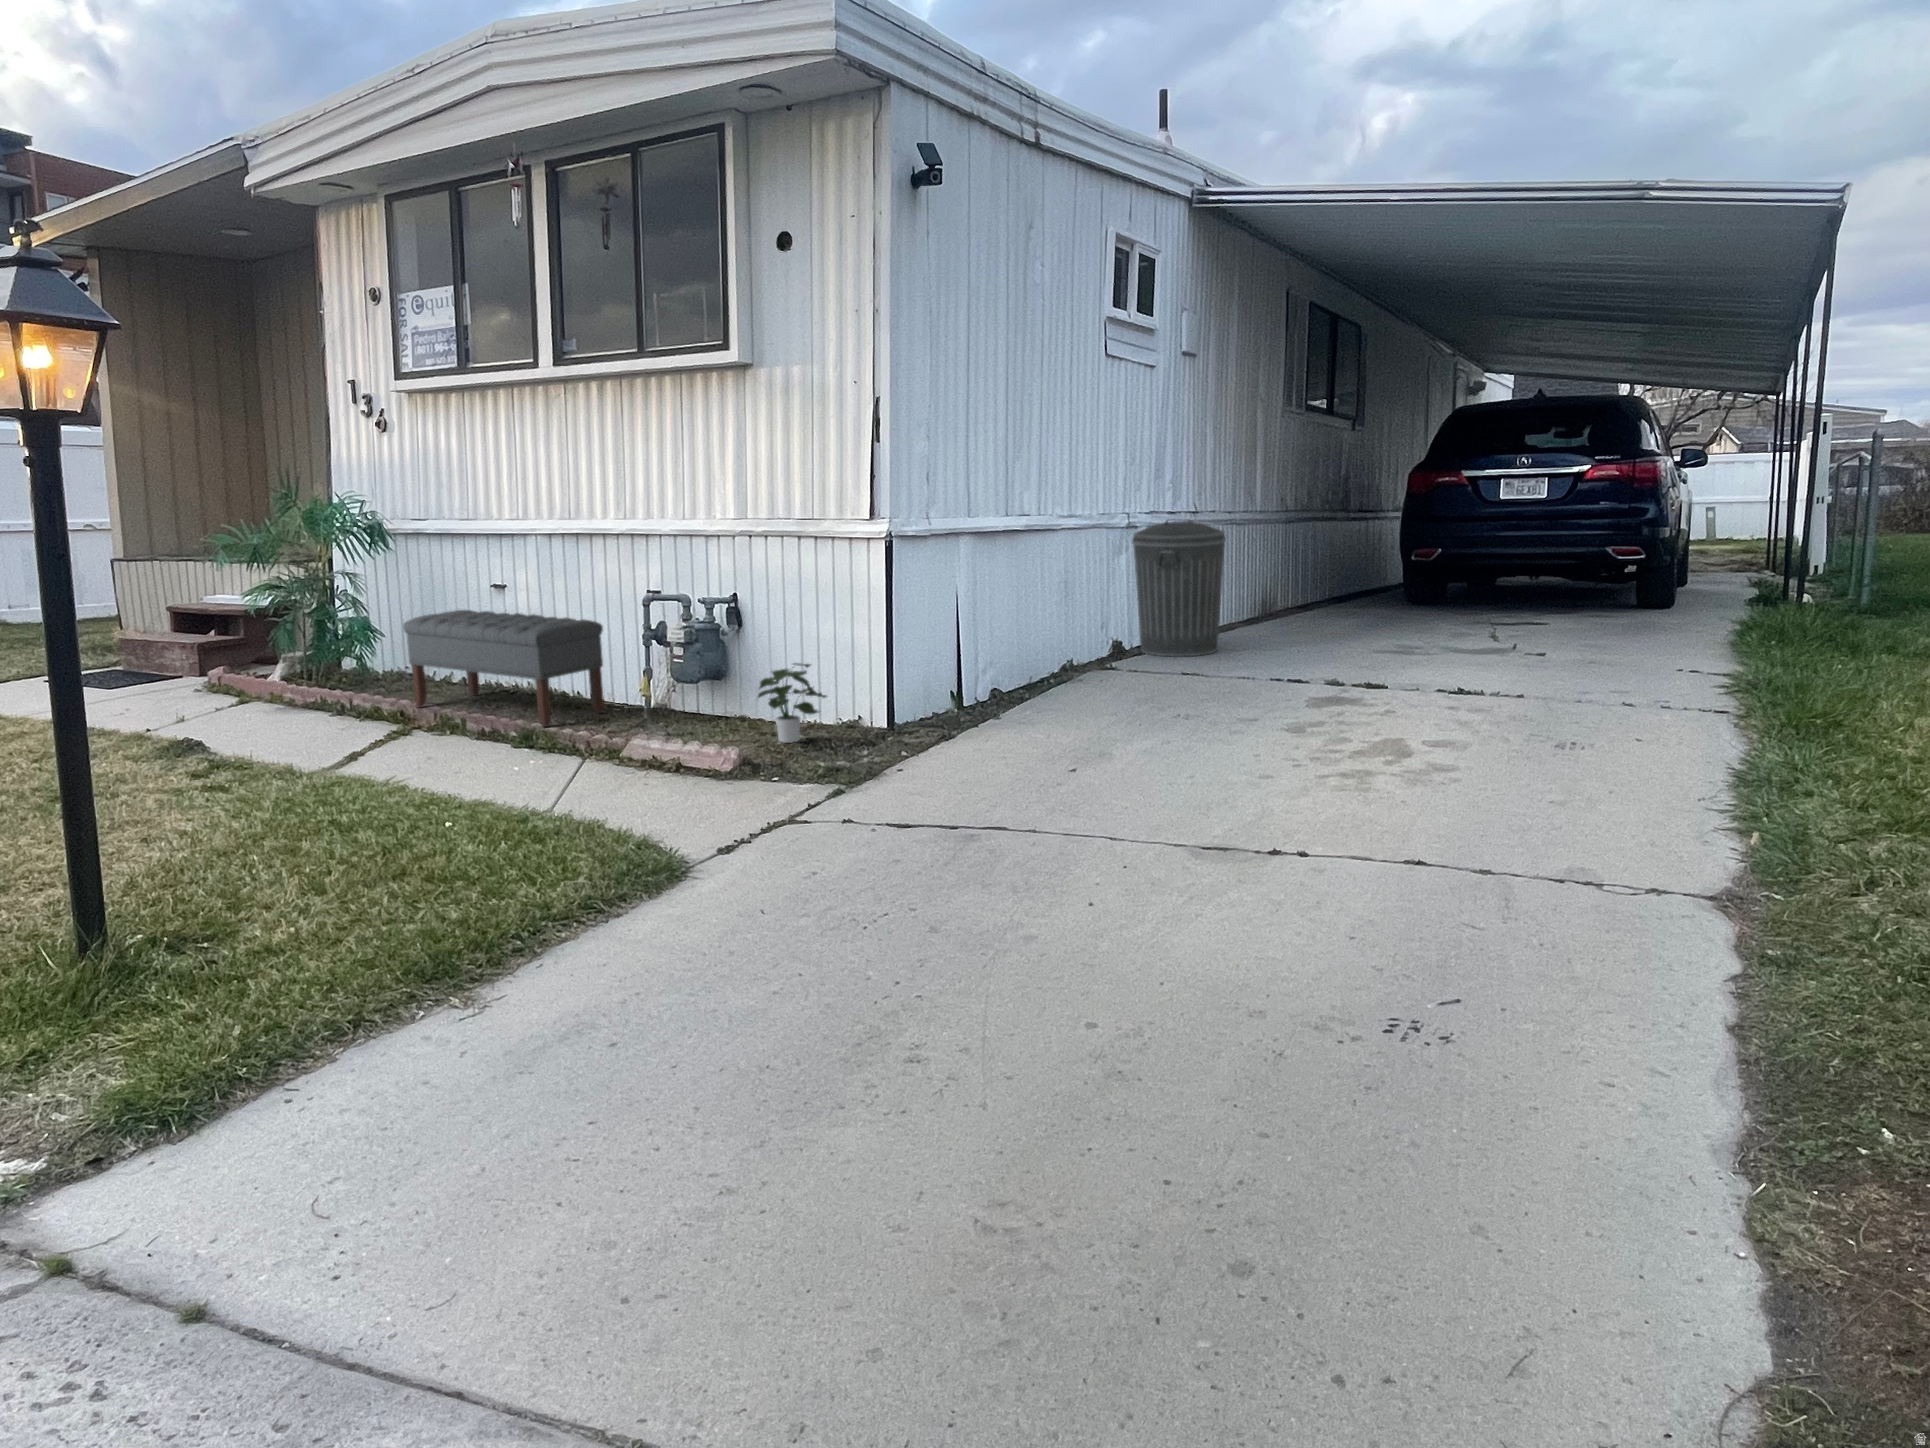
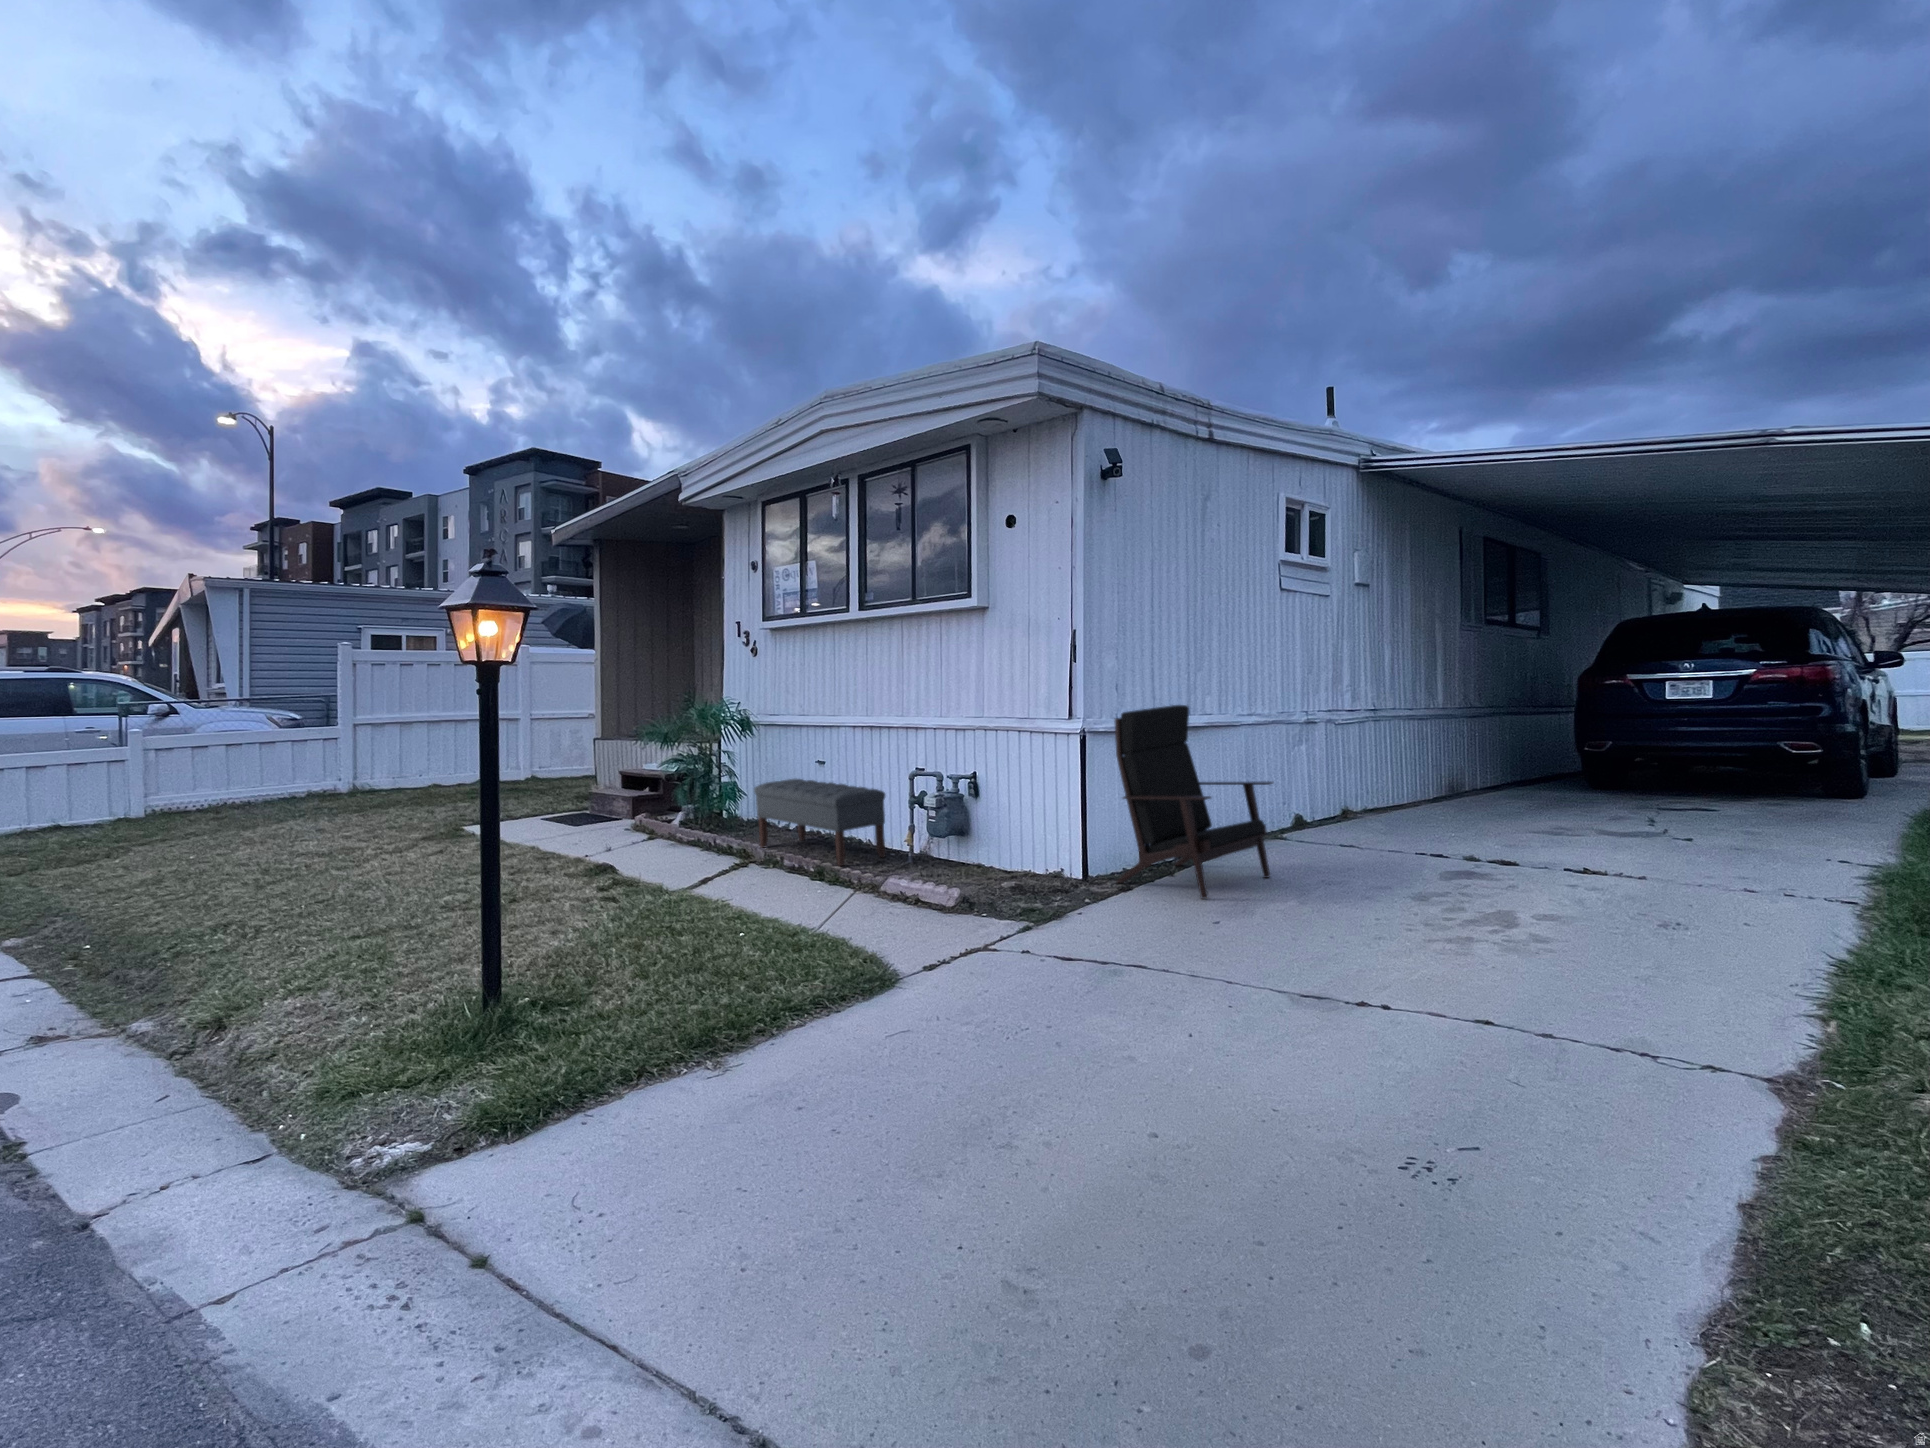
lounge chair: none [928,499,1124,745] -> present [1114,705,1273,899]
trash can: present [1132,519,1226,656] -> none [1305,717,1384,829]
potted plant: present [758,663,826,743] -> none [983,826,1039,887]

